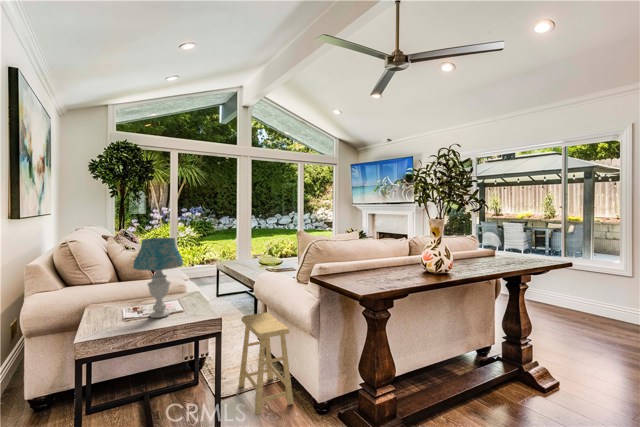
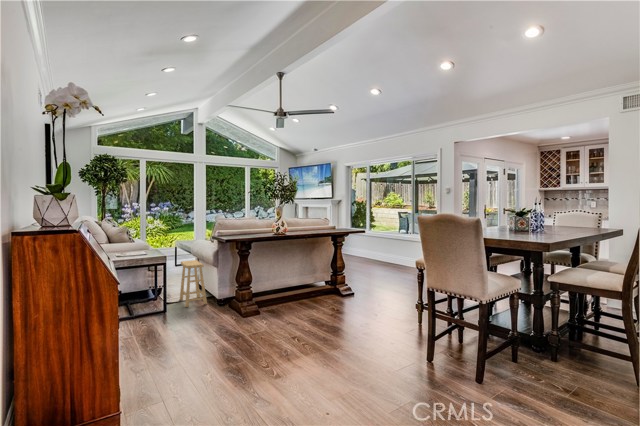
table lamp: present [133,238,183,318] -> none [121,217,147,256]

